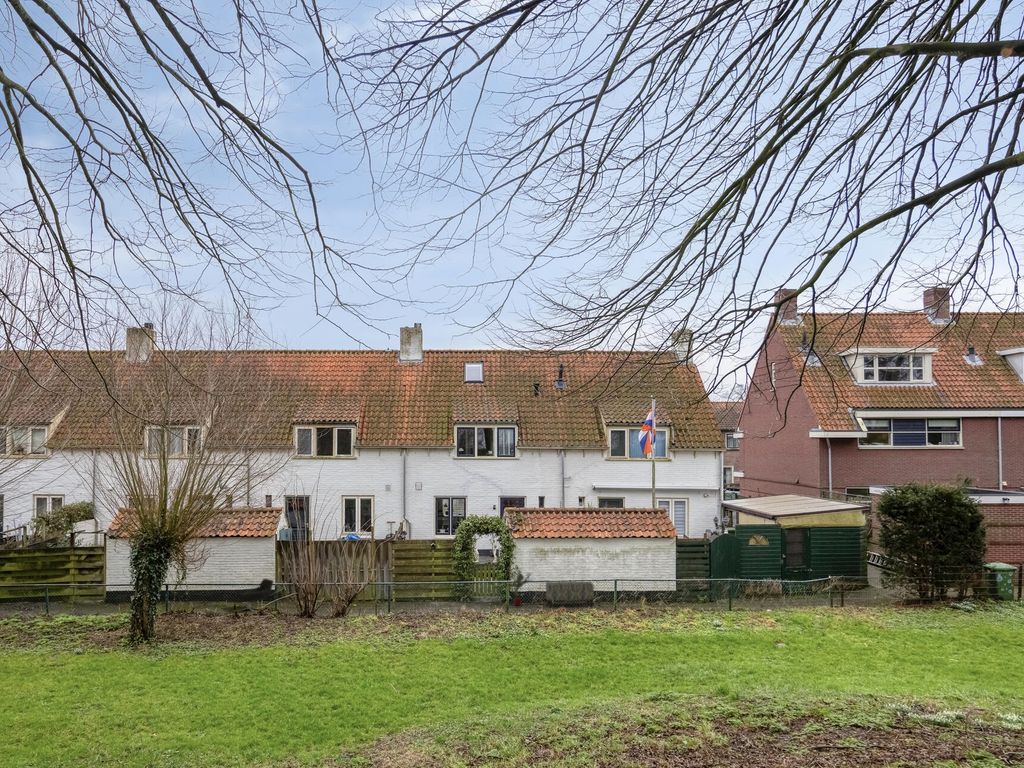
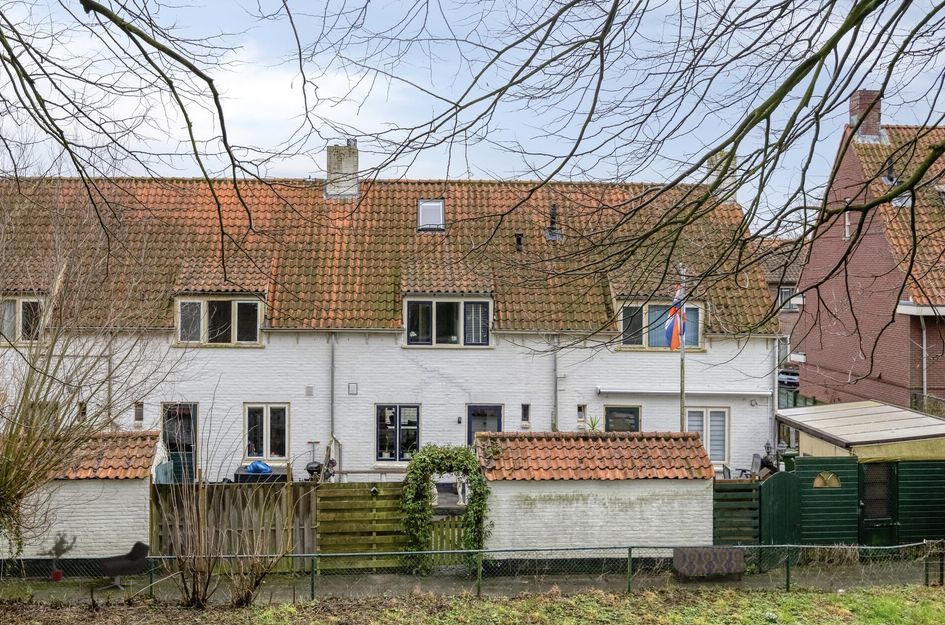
potted tree: present [504,570,531,606] -> present [36,530,77,581]
bench: present [546,582,594,607] -> present [673,544,744,583]

